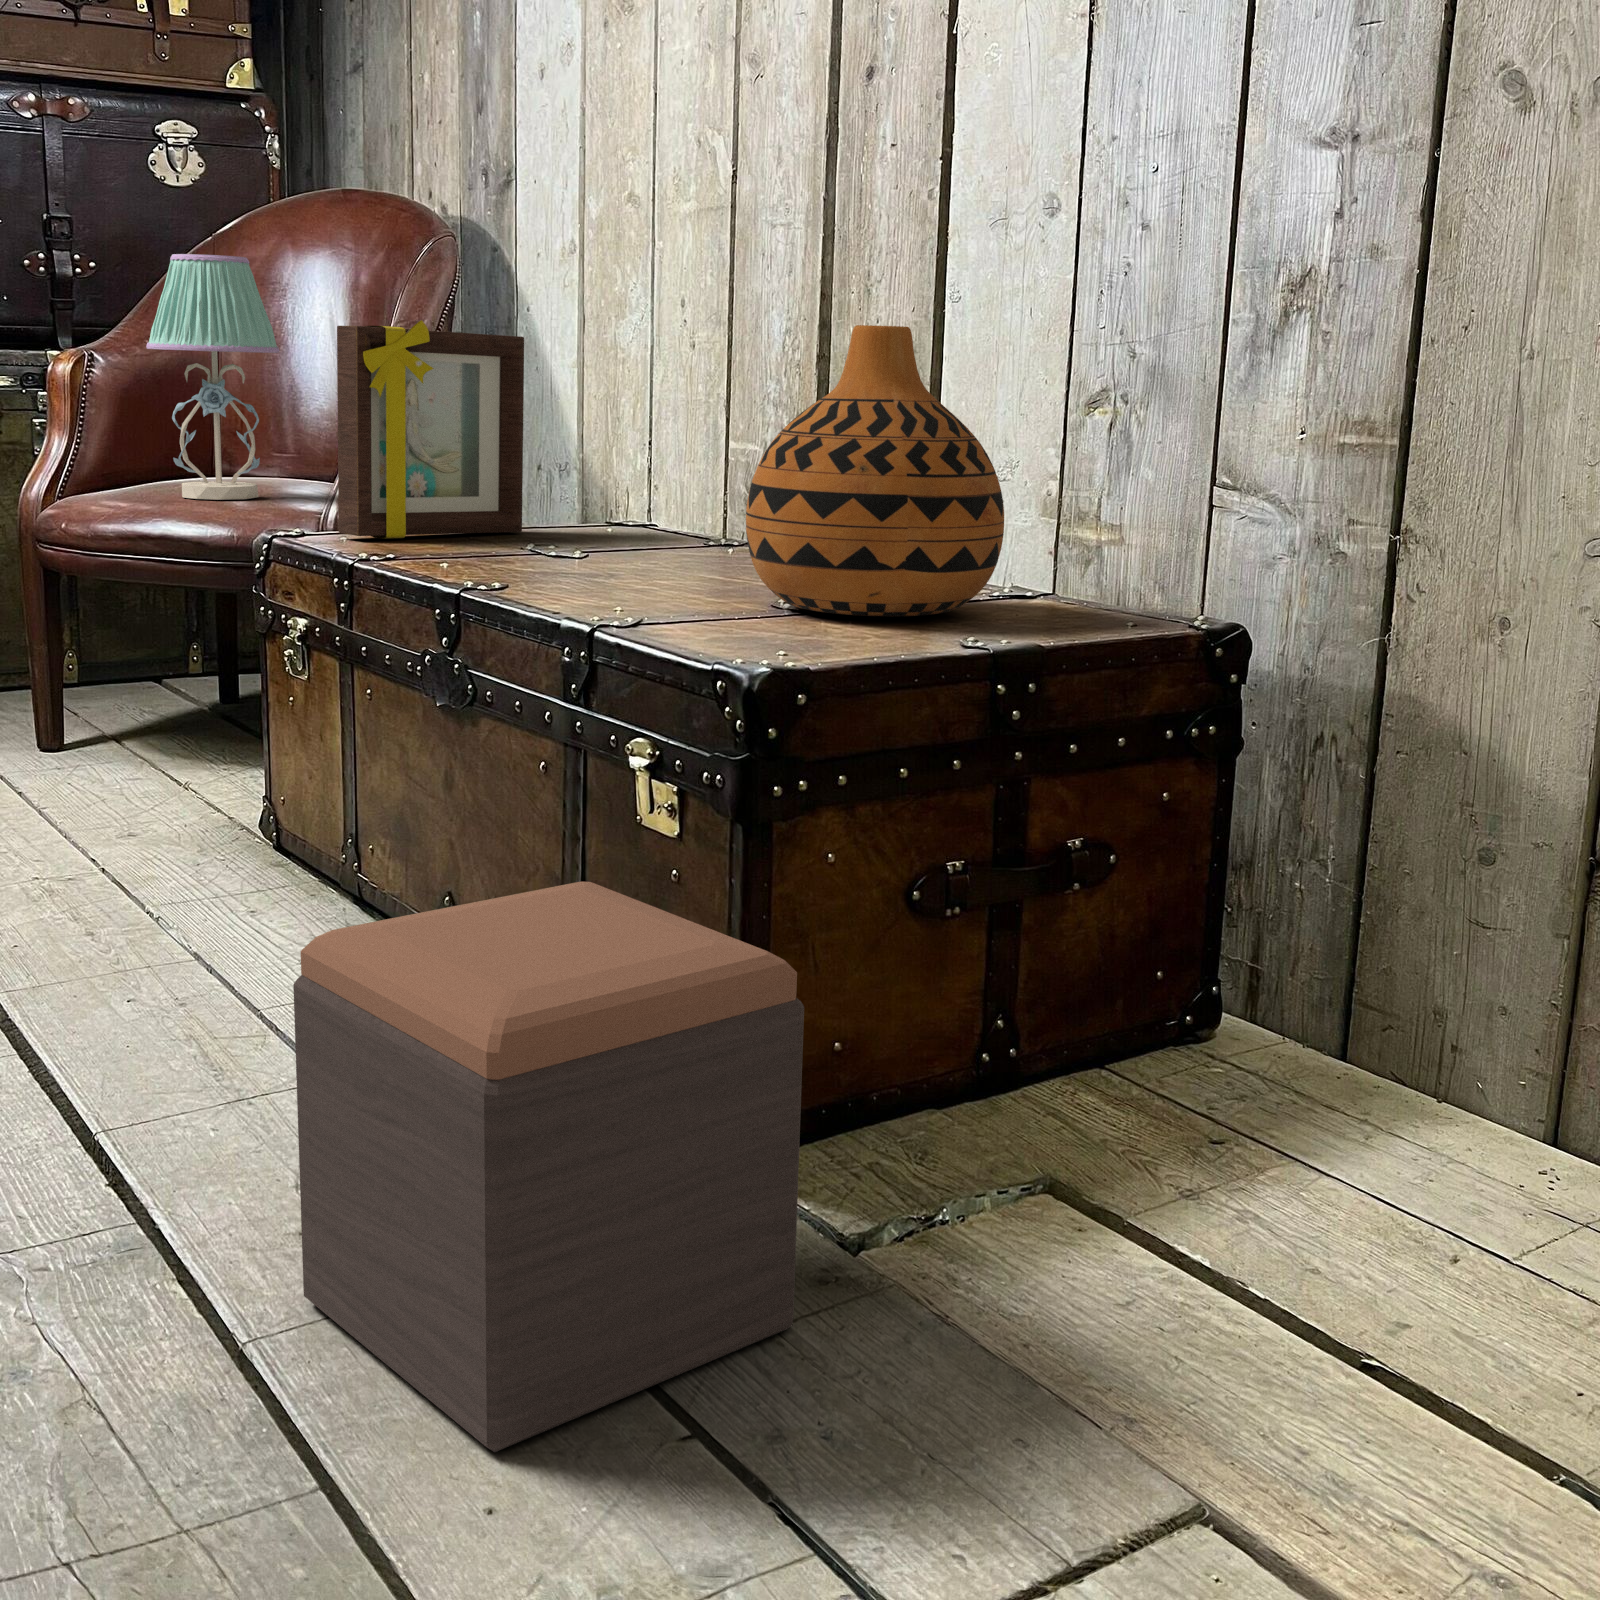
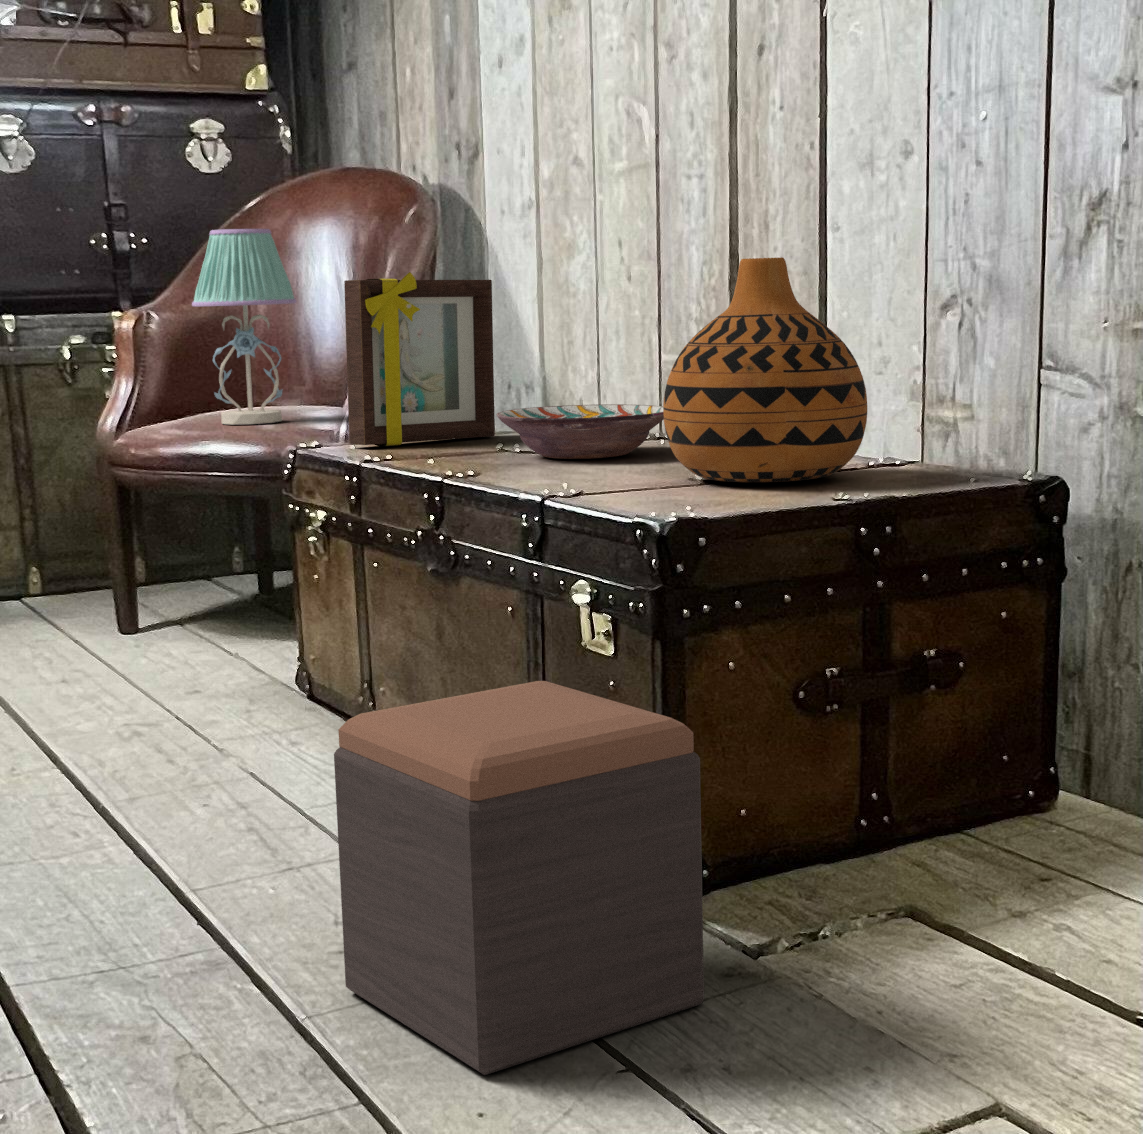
decorative bowl: none [527,500,746,569] -> present [497,404,664,459]

